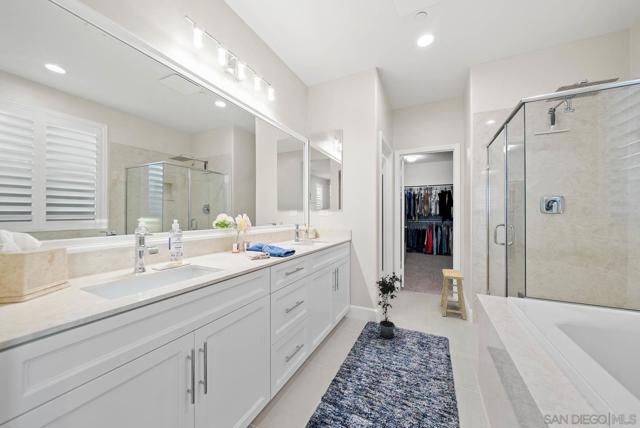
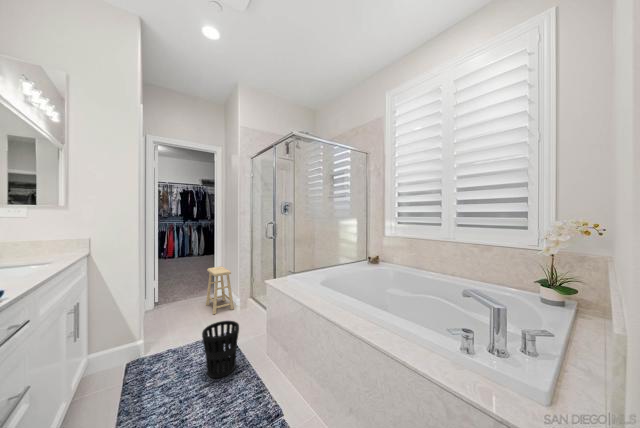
potted plant: present [376,272,402,338] -> none [143,283,185,368]
wastebasket: none [407,319,443,374] -> present [202,321,239,378]

